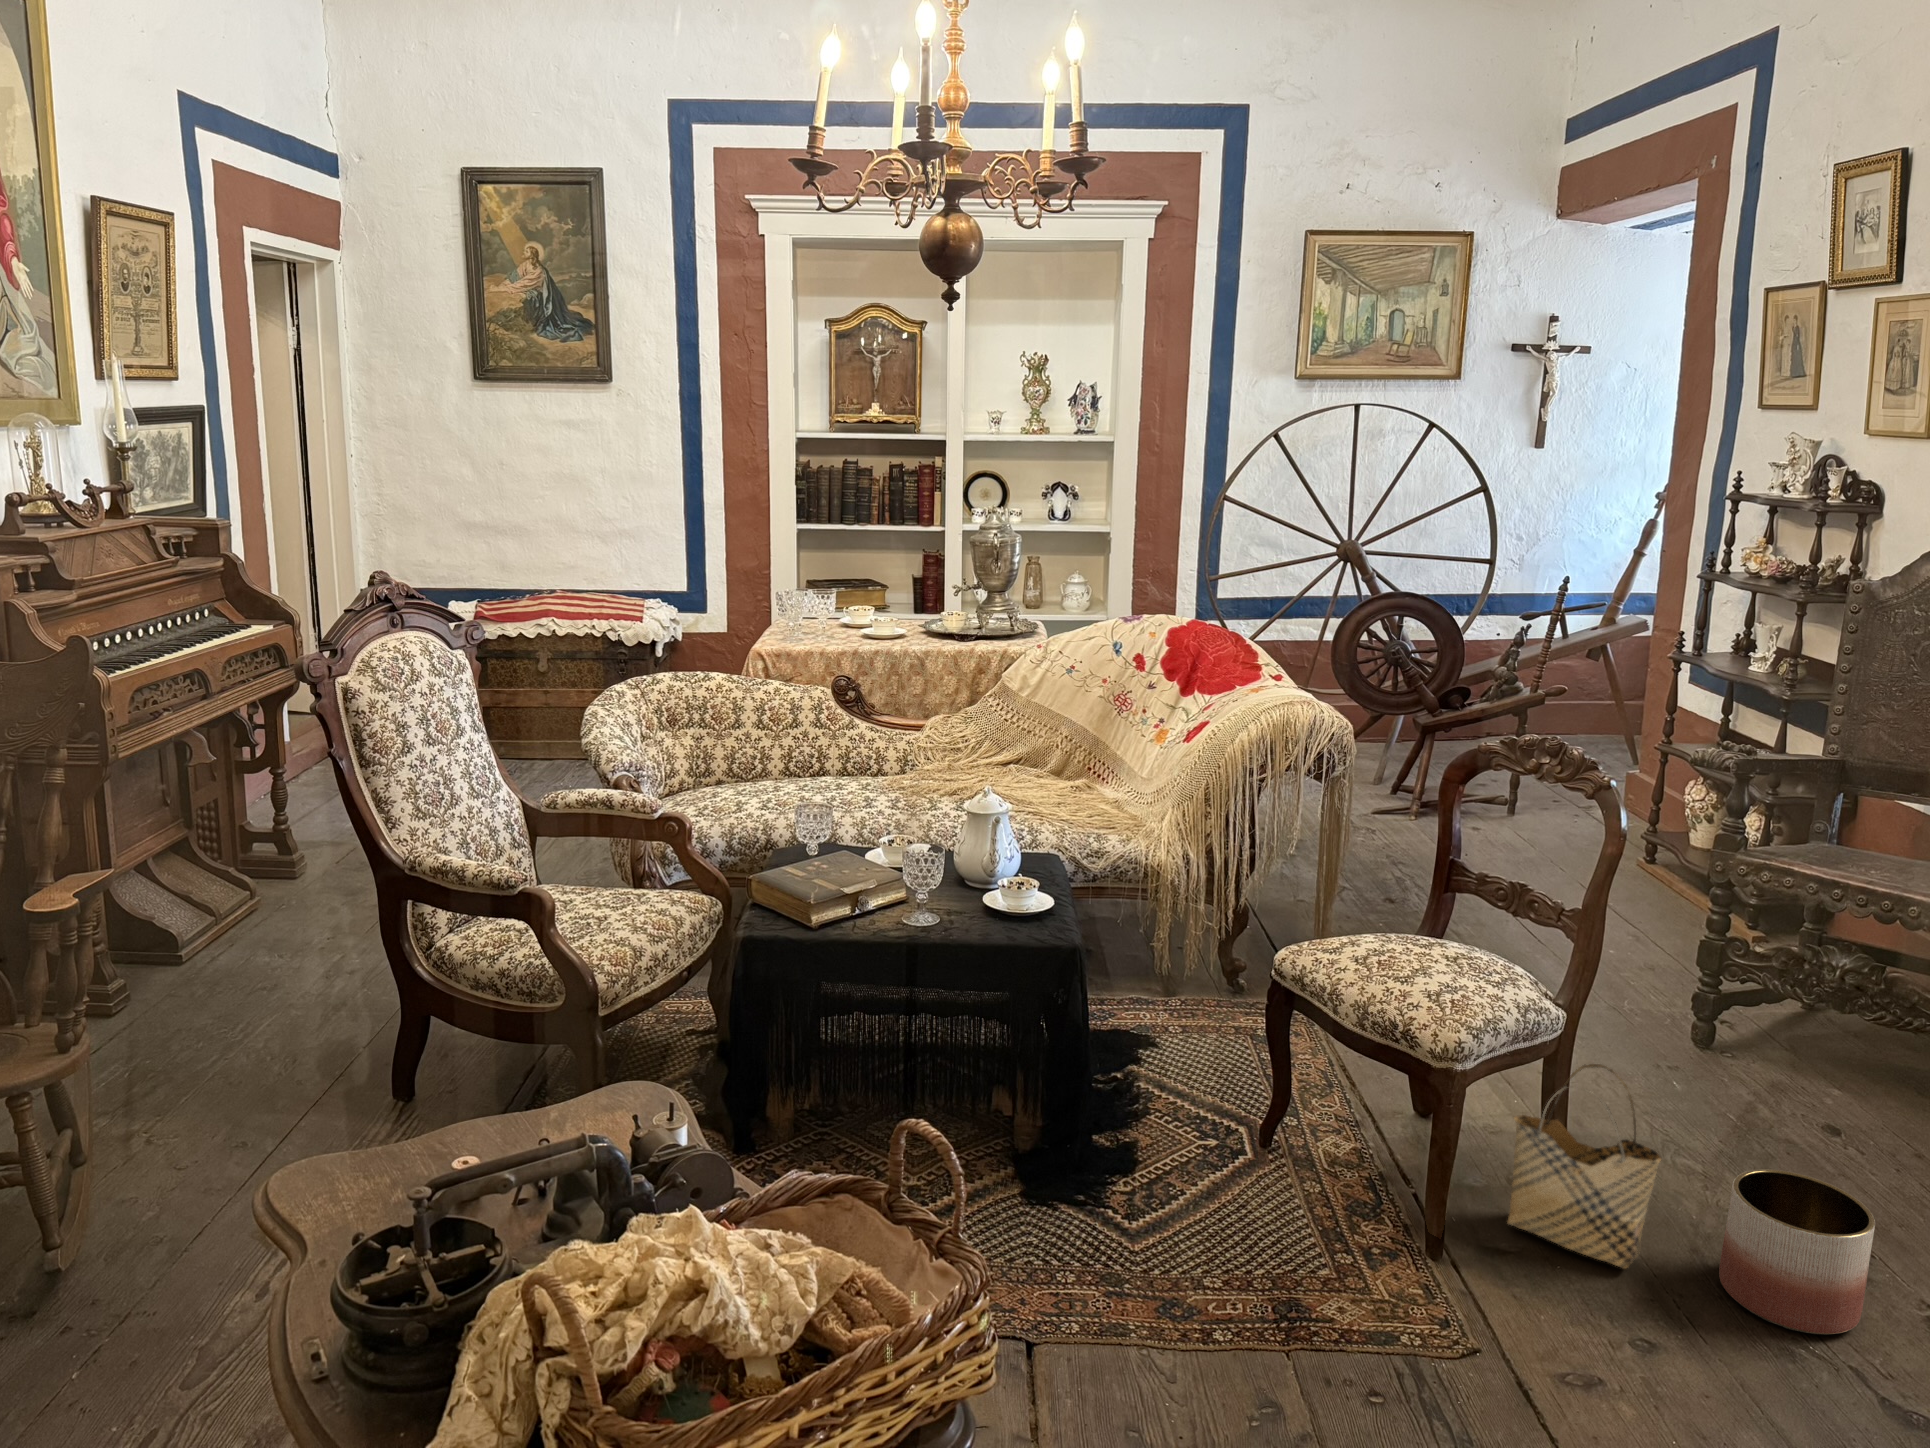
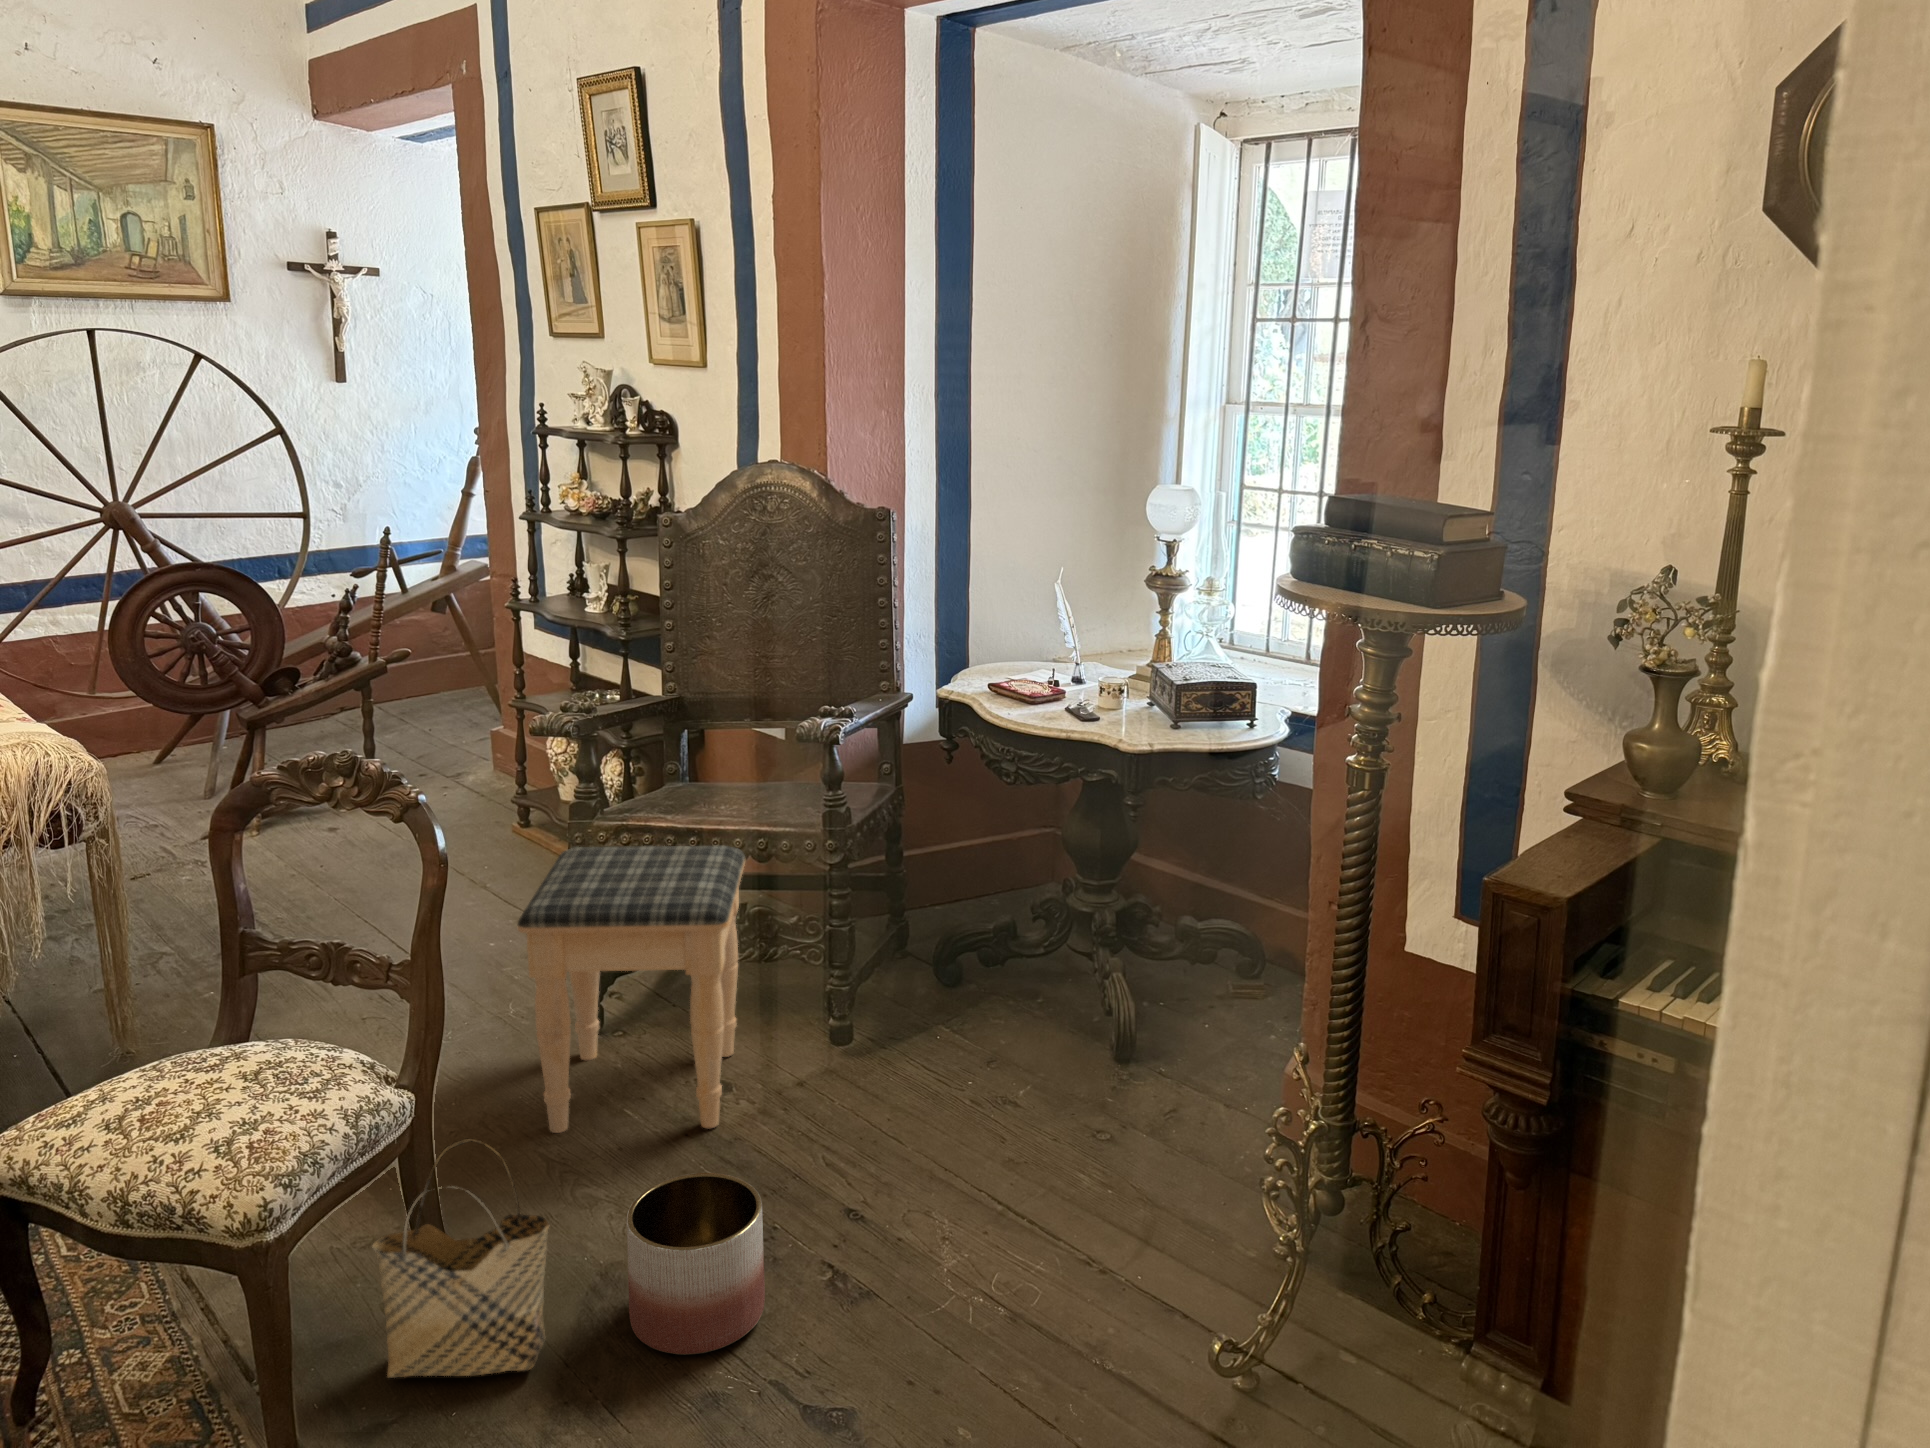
footstool: none [1653,872,1902,1164] -> present [518,846,745,1133]

